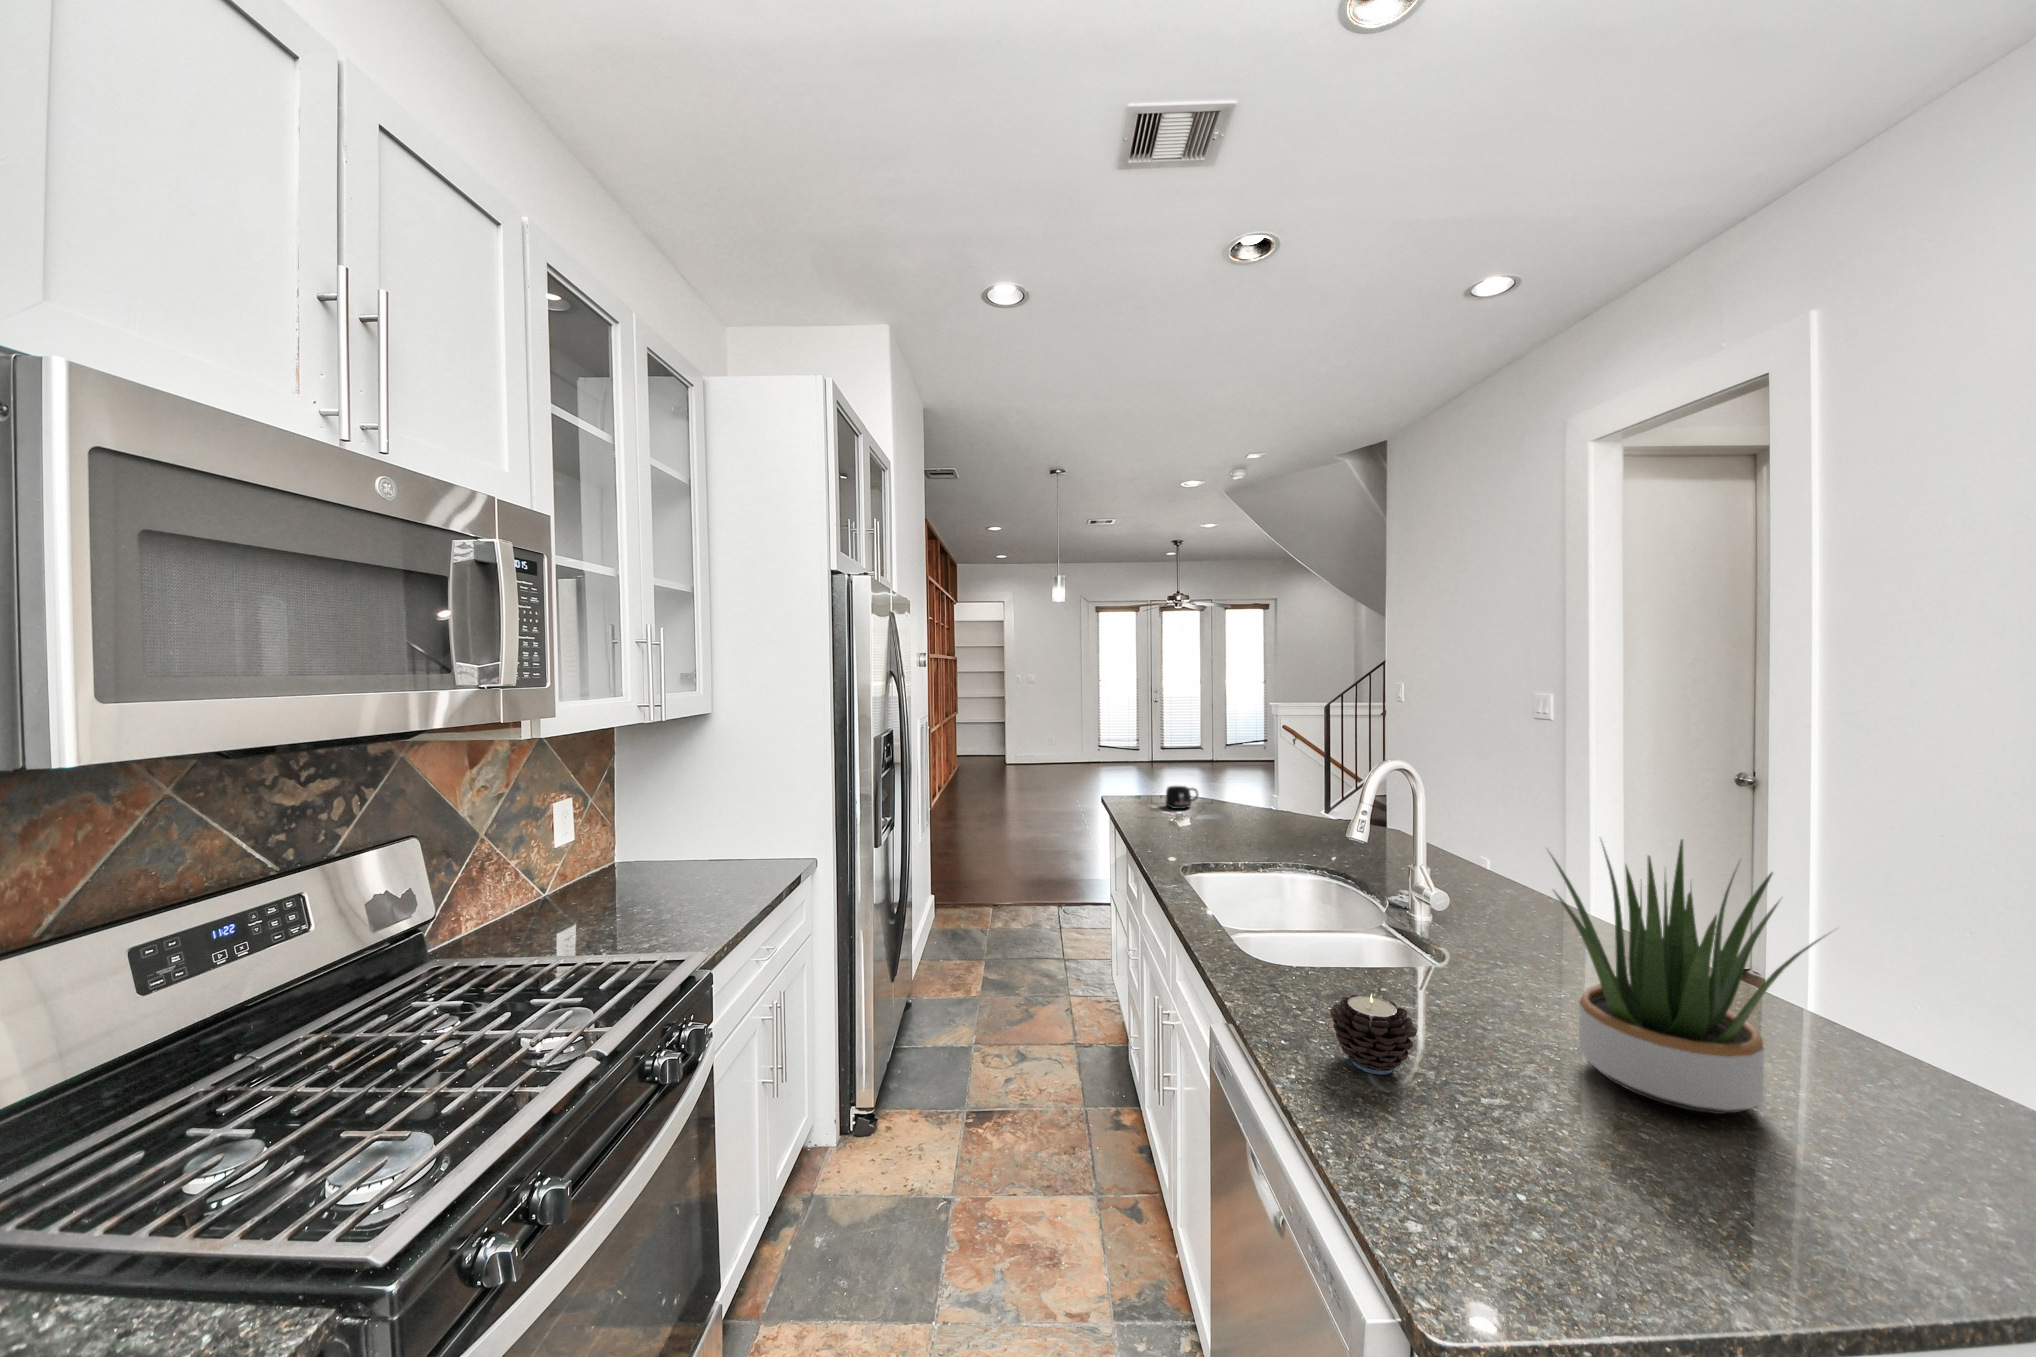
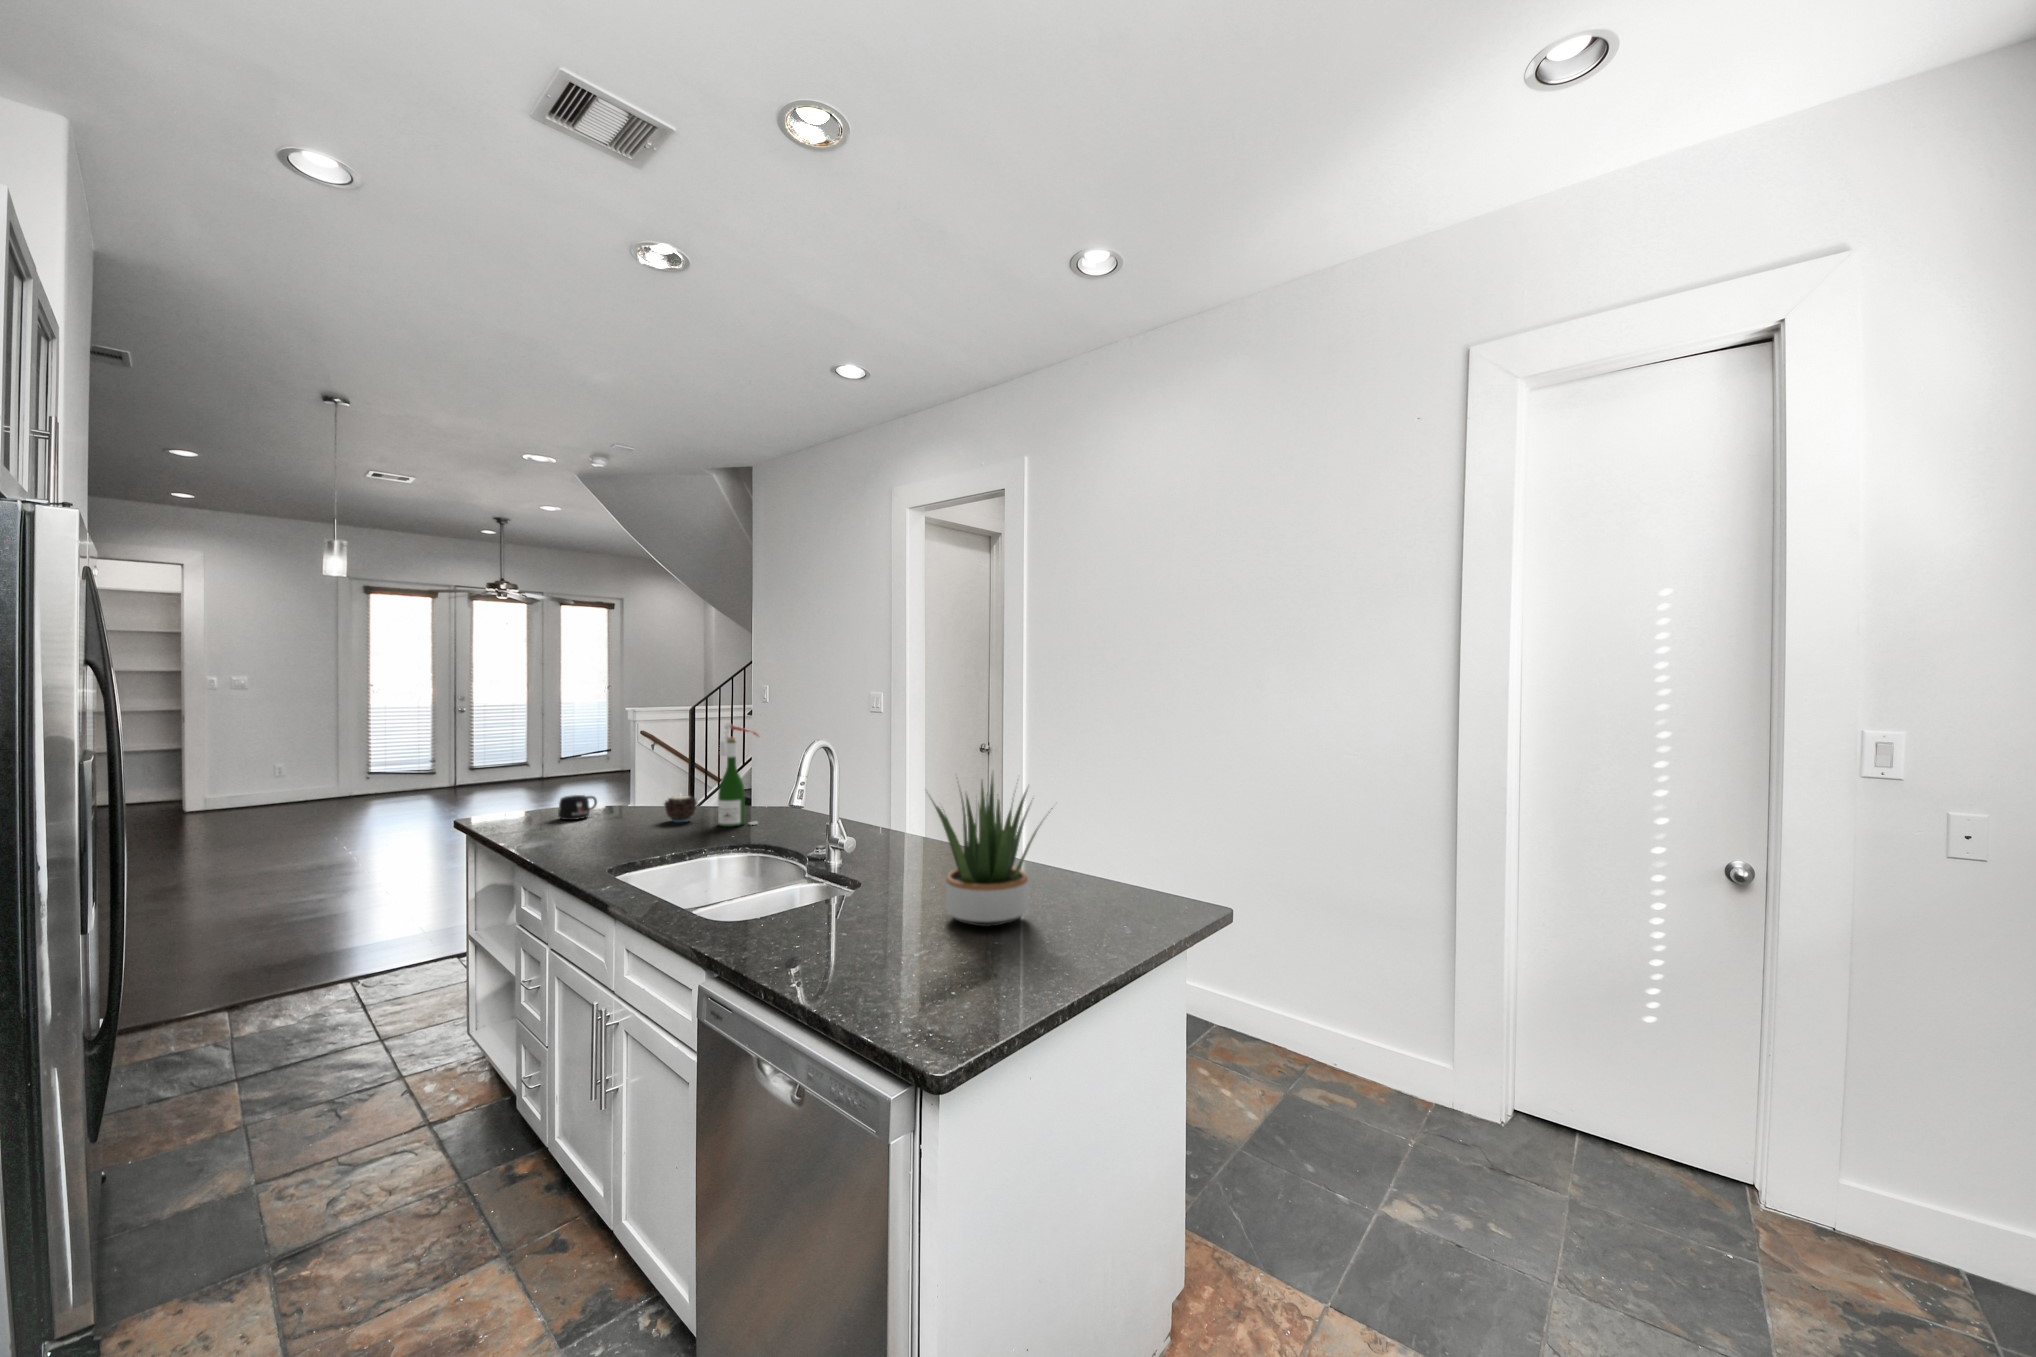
wine bottle: none [1306,728,1351,841] -> present [718,724,758,827]
candle: present [1330,994,1417,1075] -> present [664,796,697,822]

